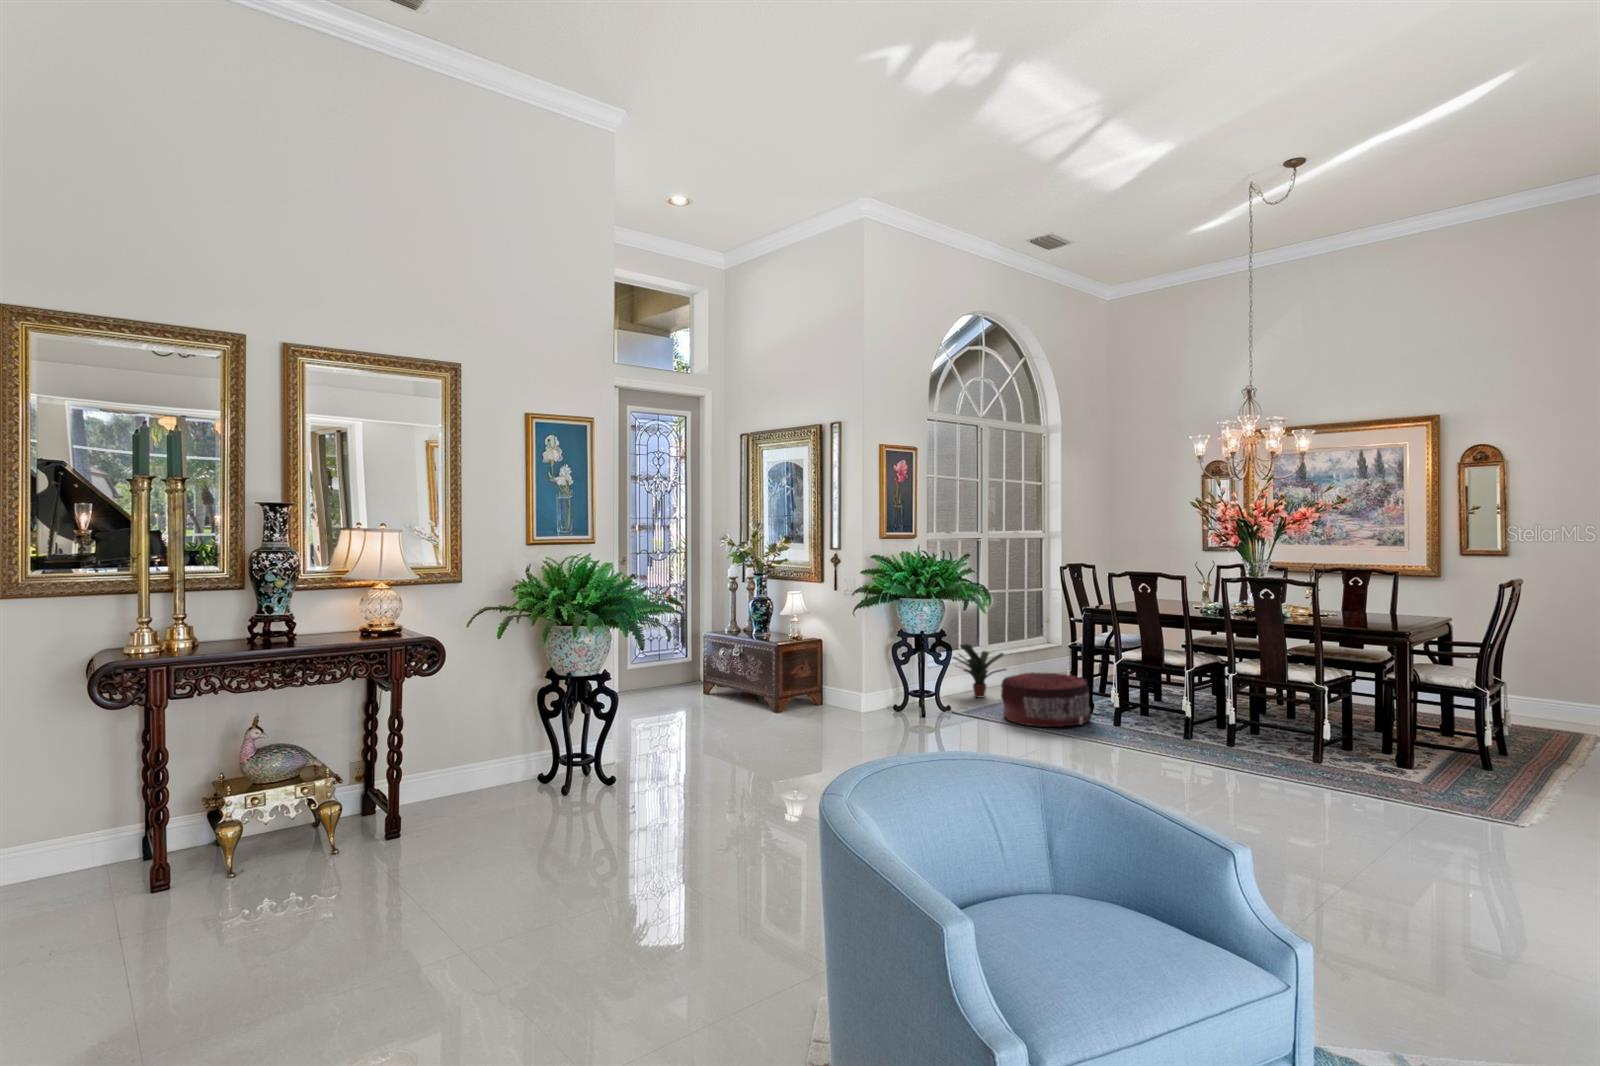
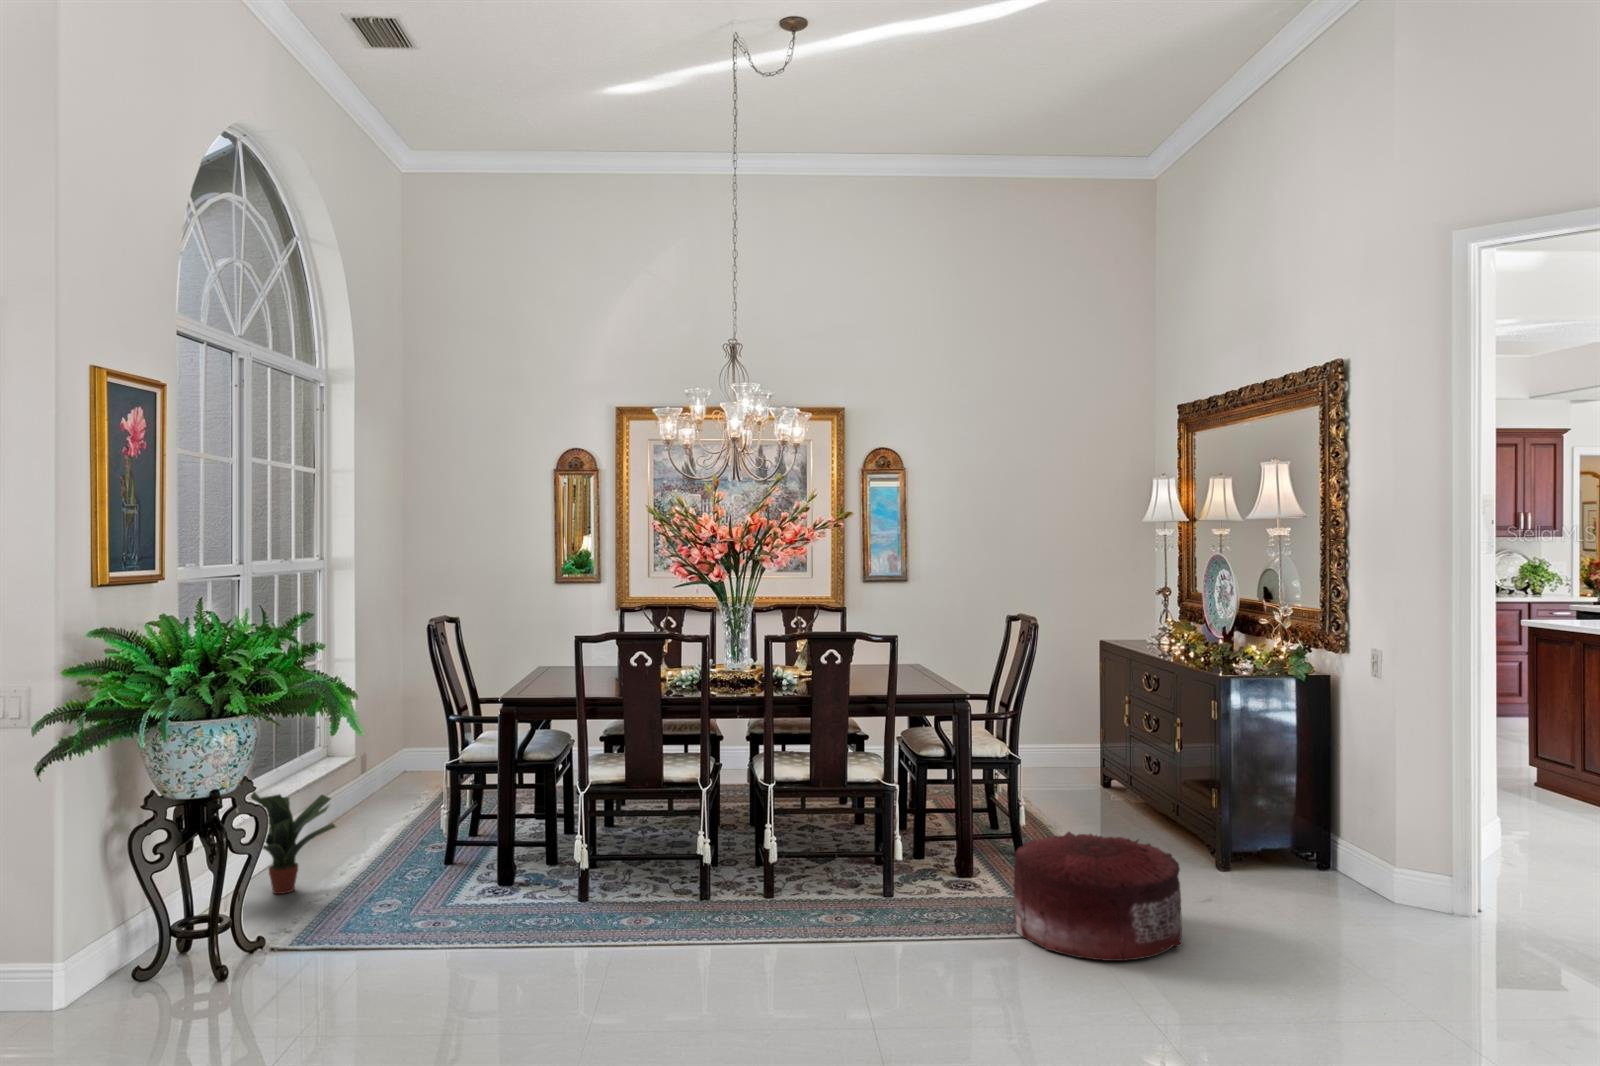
pouf: present [1001,672,1092,727] -> present [1013,832,1182,961]

